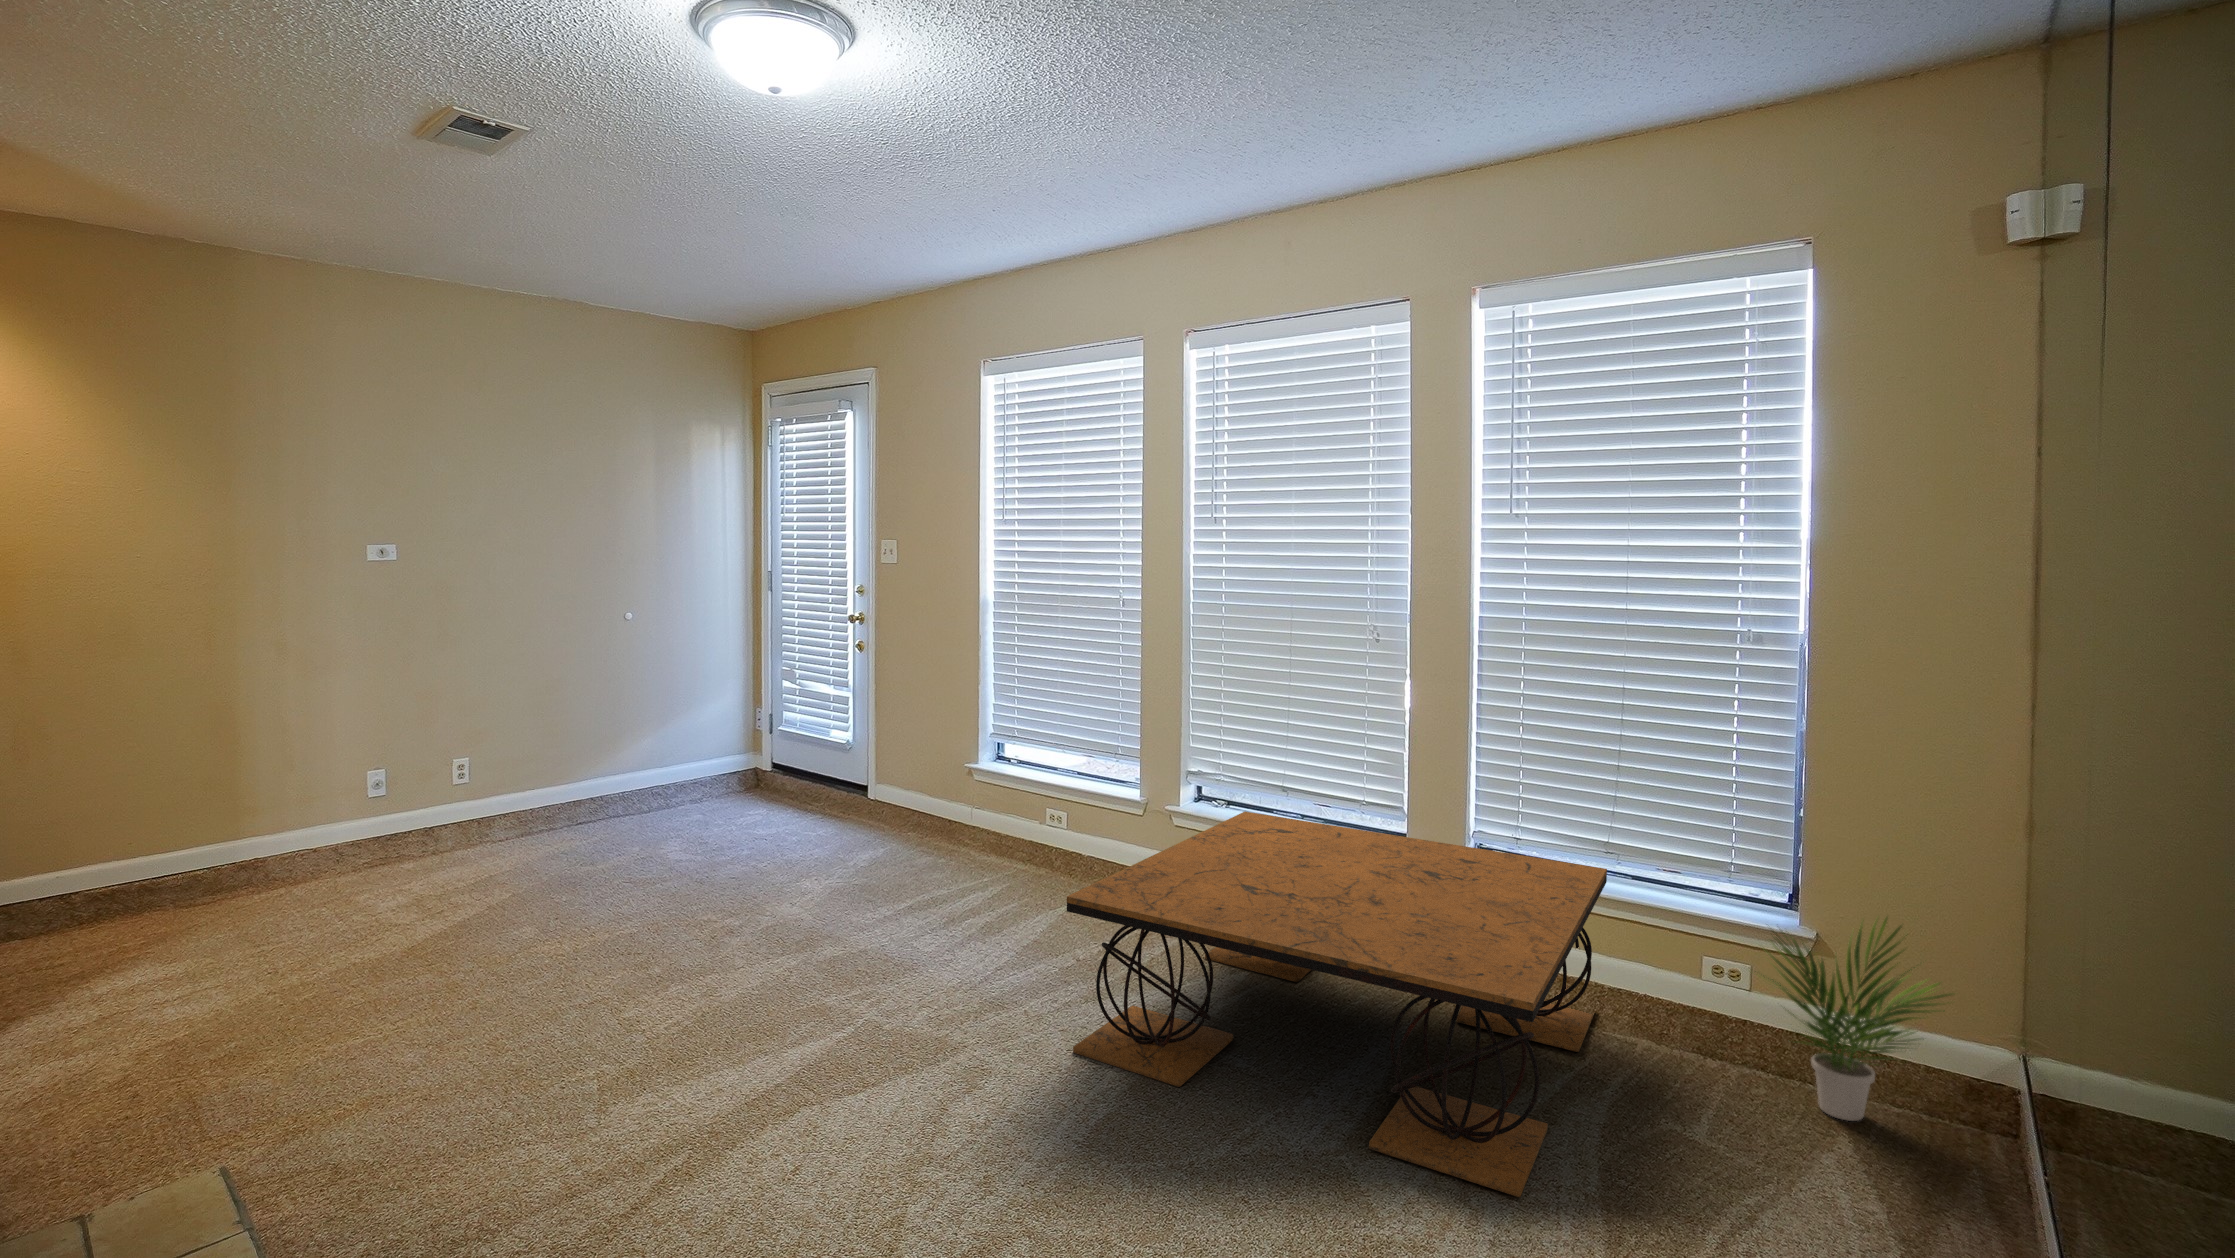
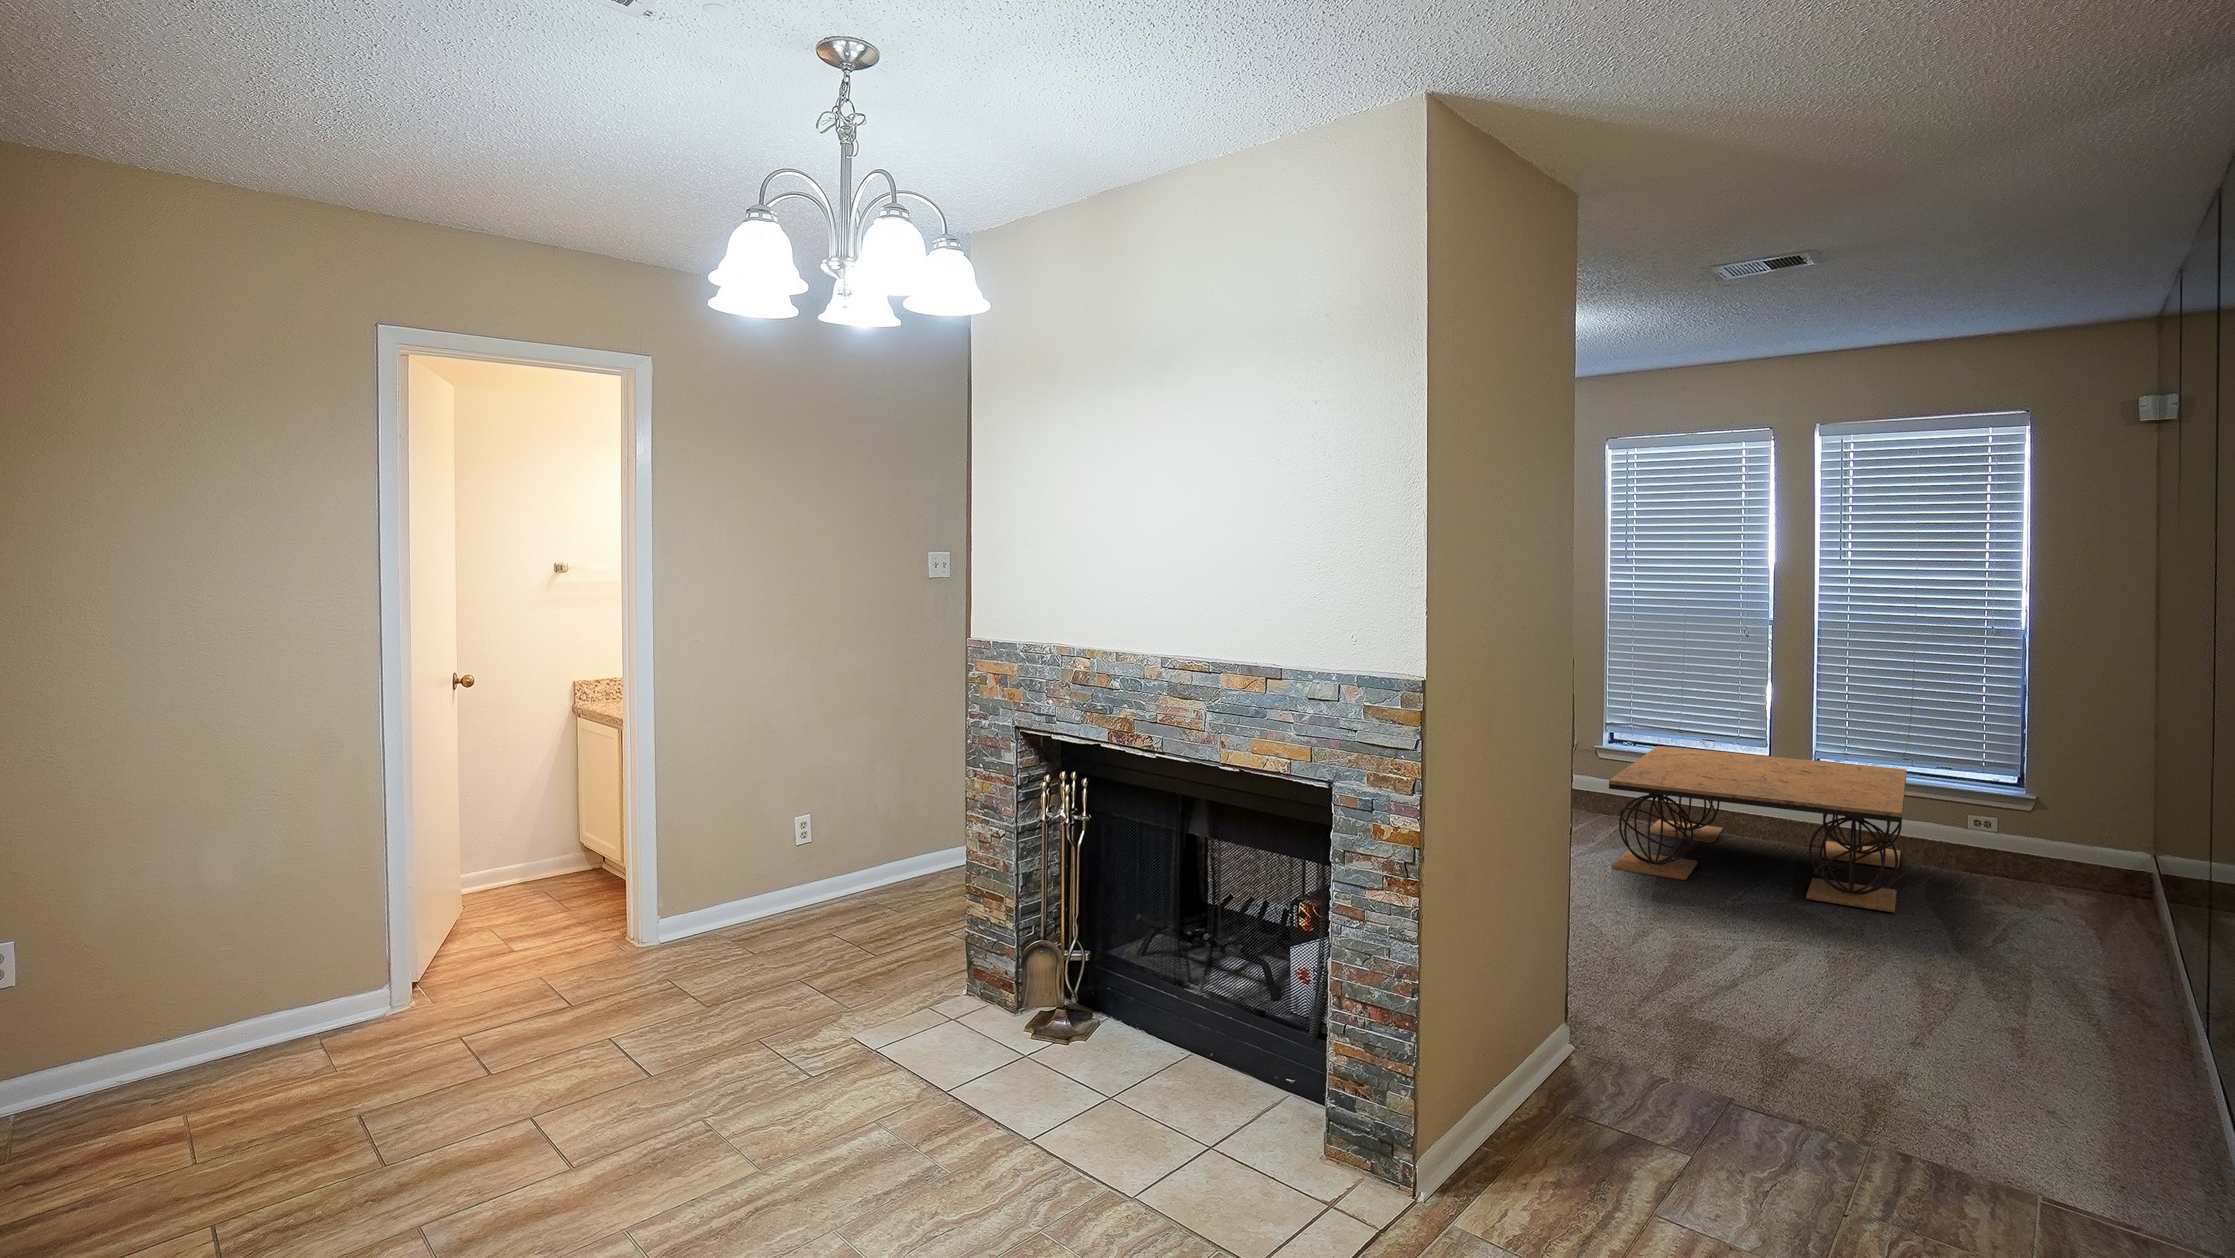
potted plant: present [1755,917,1952,1121] -> none [1993,783,2117,892]

